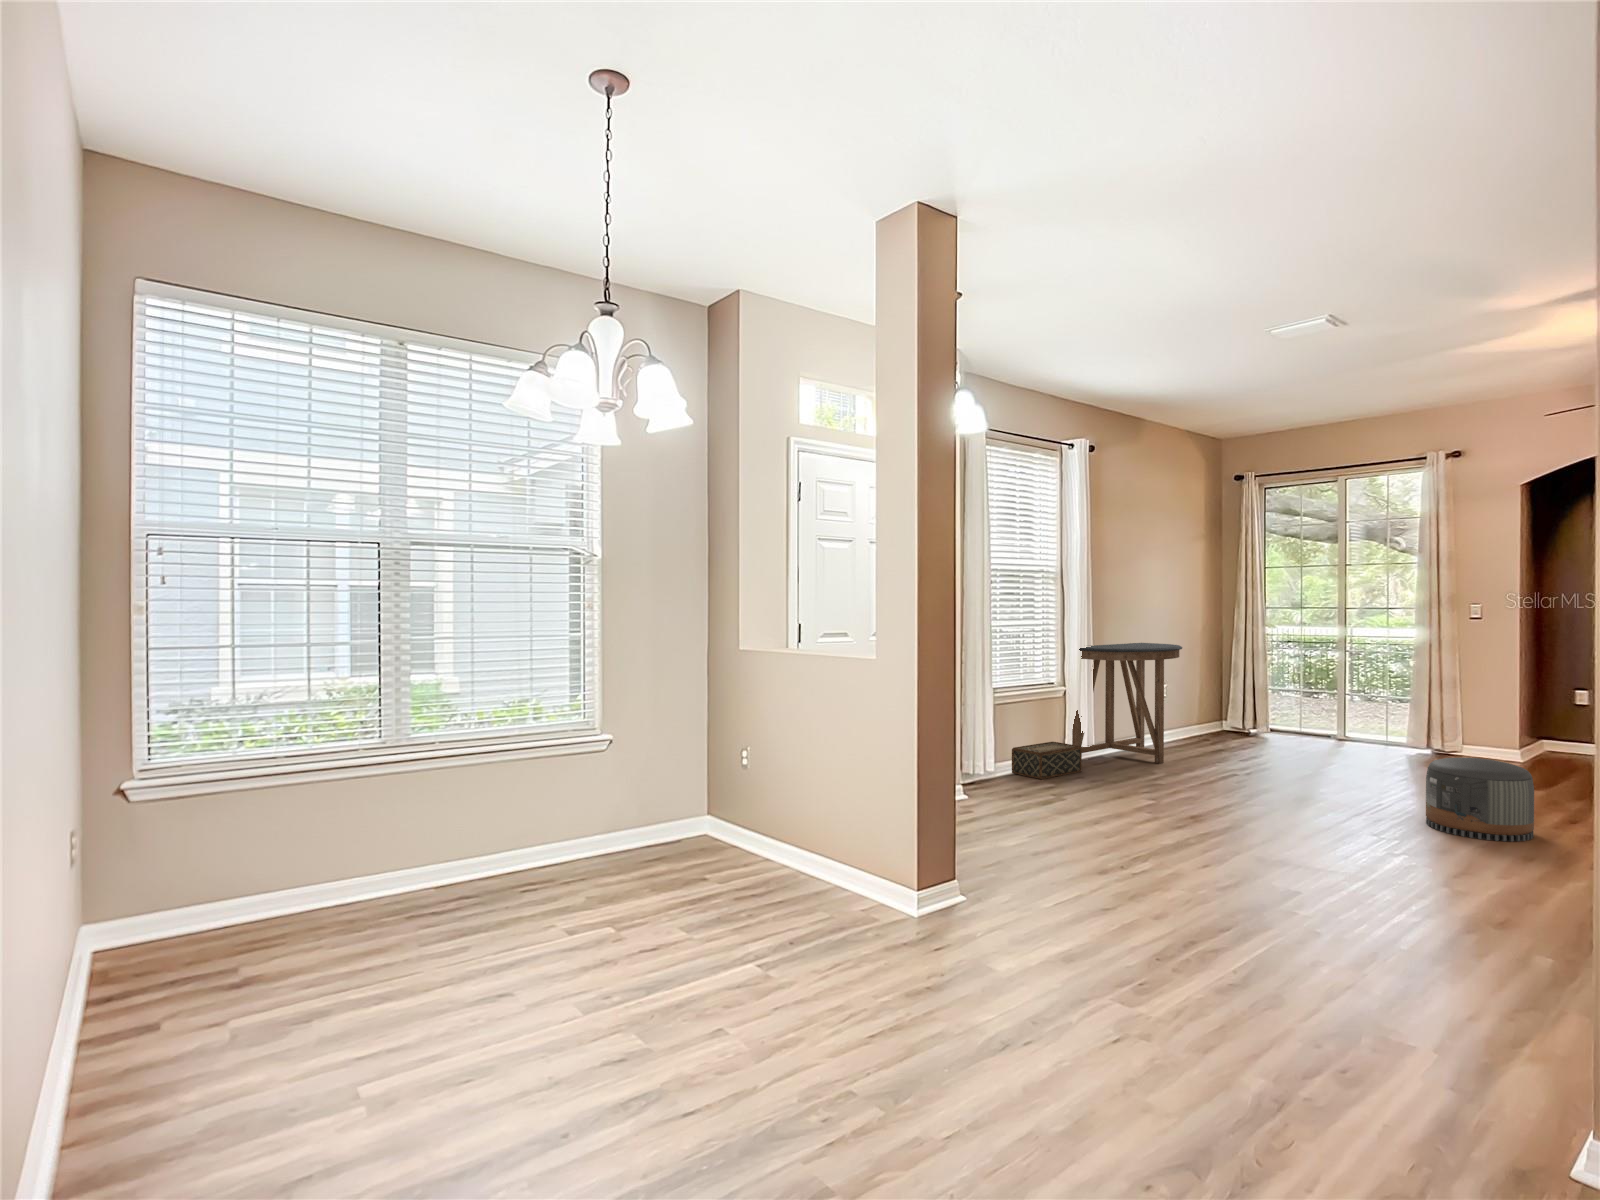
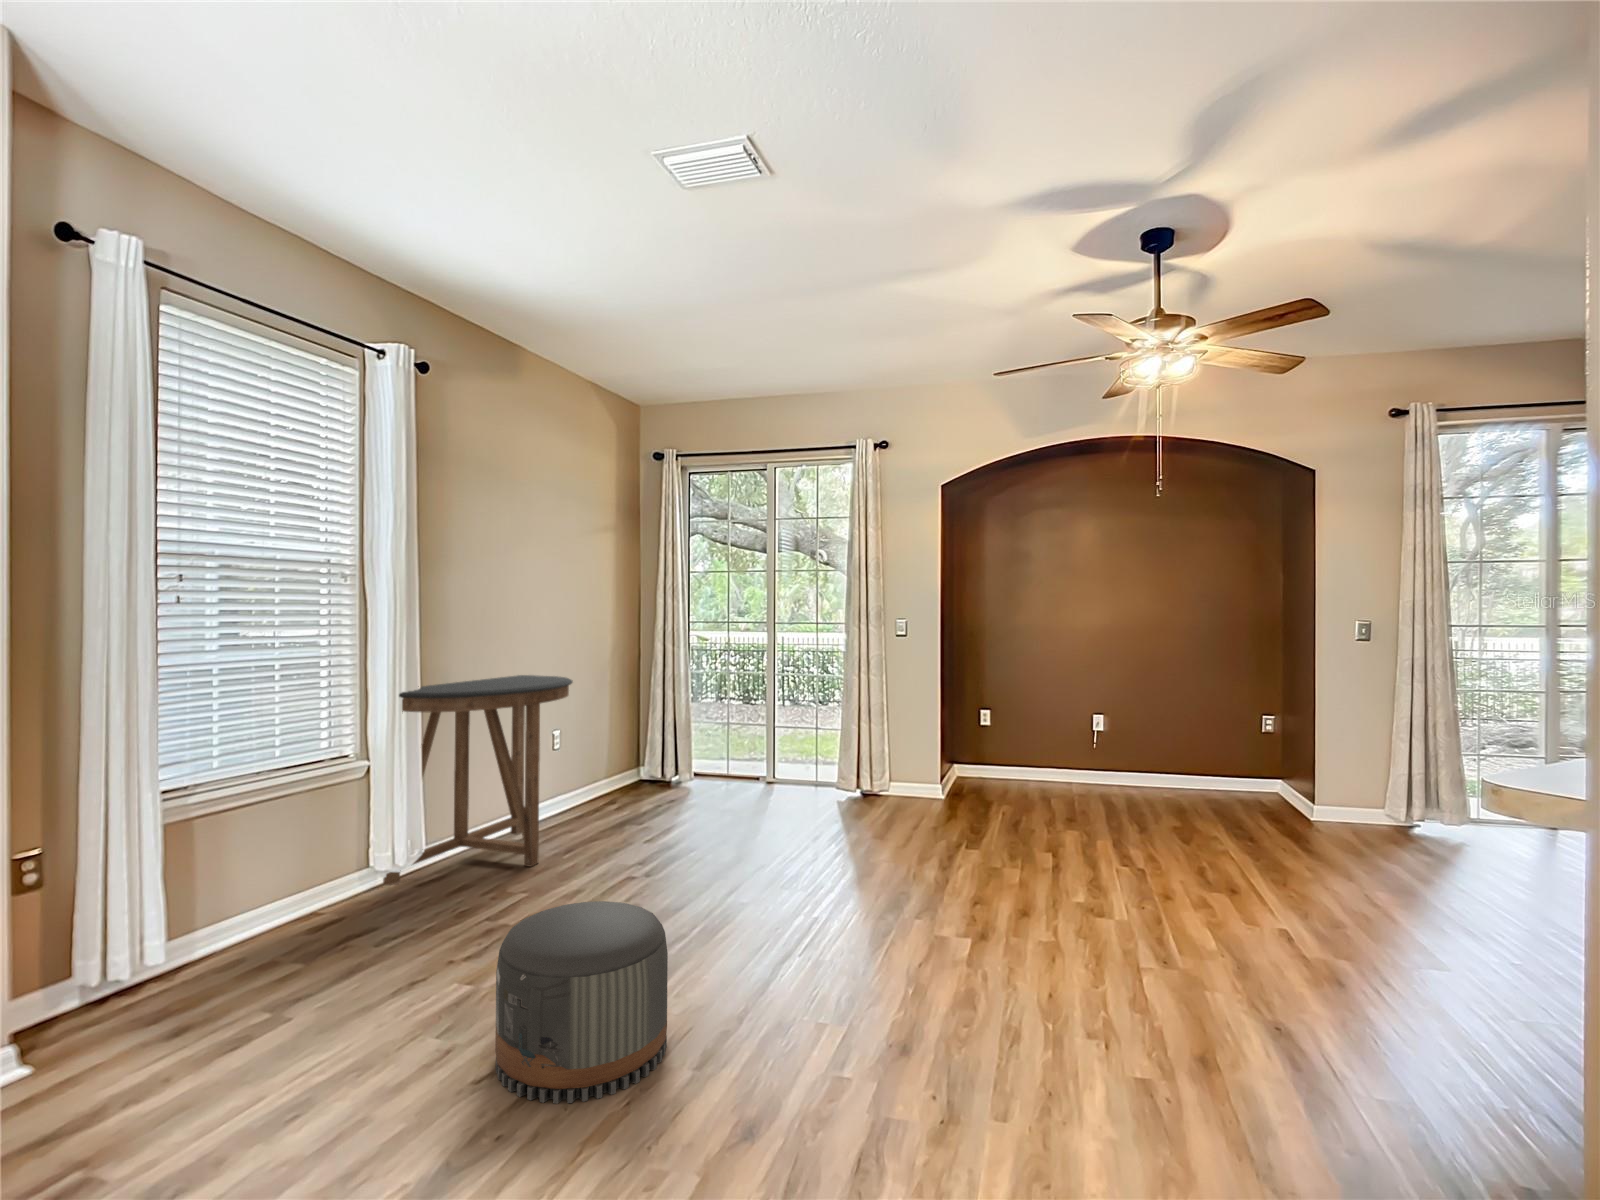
woven basket: present [1012,742,1082,779] -> none [216,866,379,966]
pouf: present [1426,757,1534,841] -> present [495,901,668,1103]

